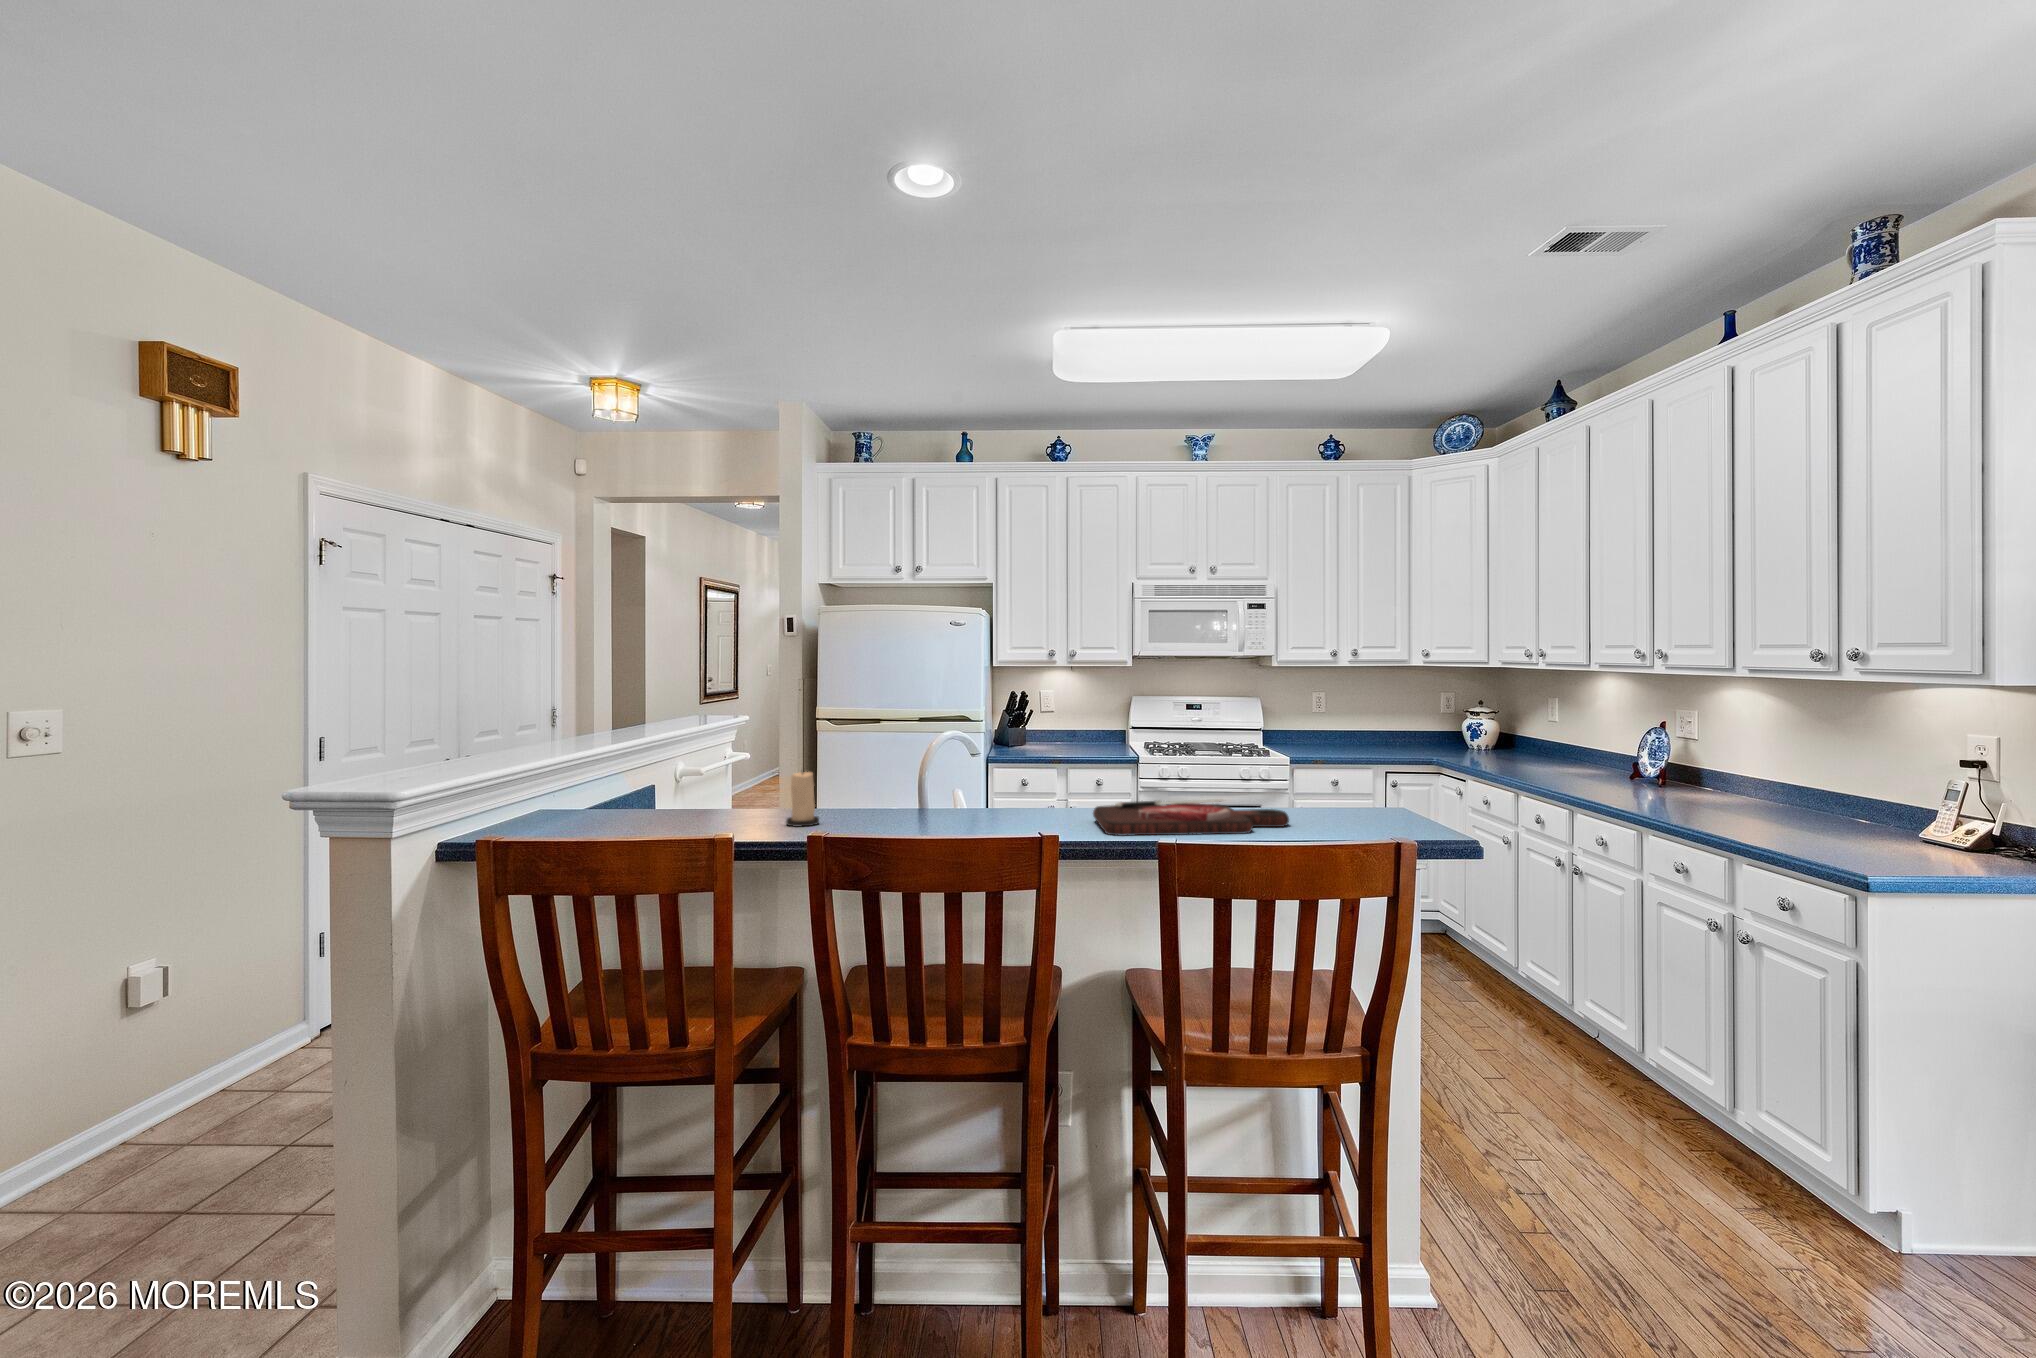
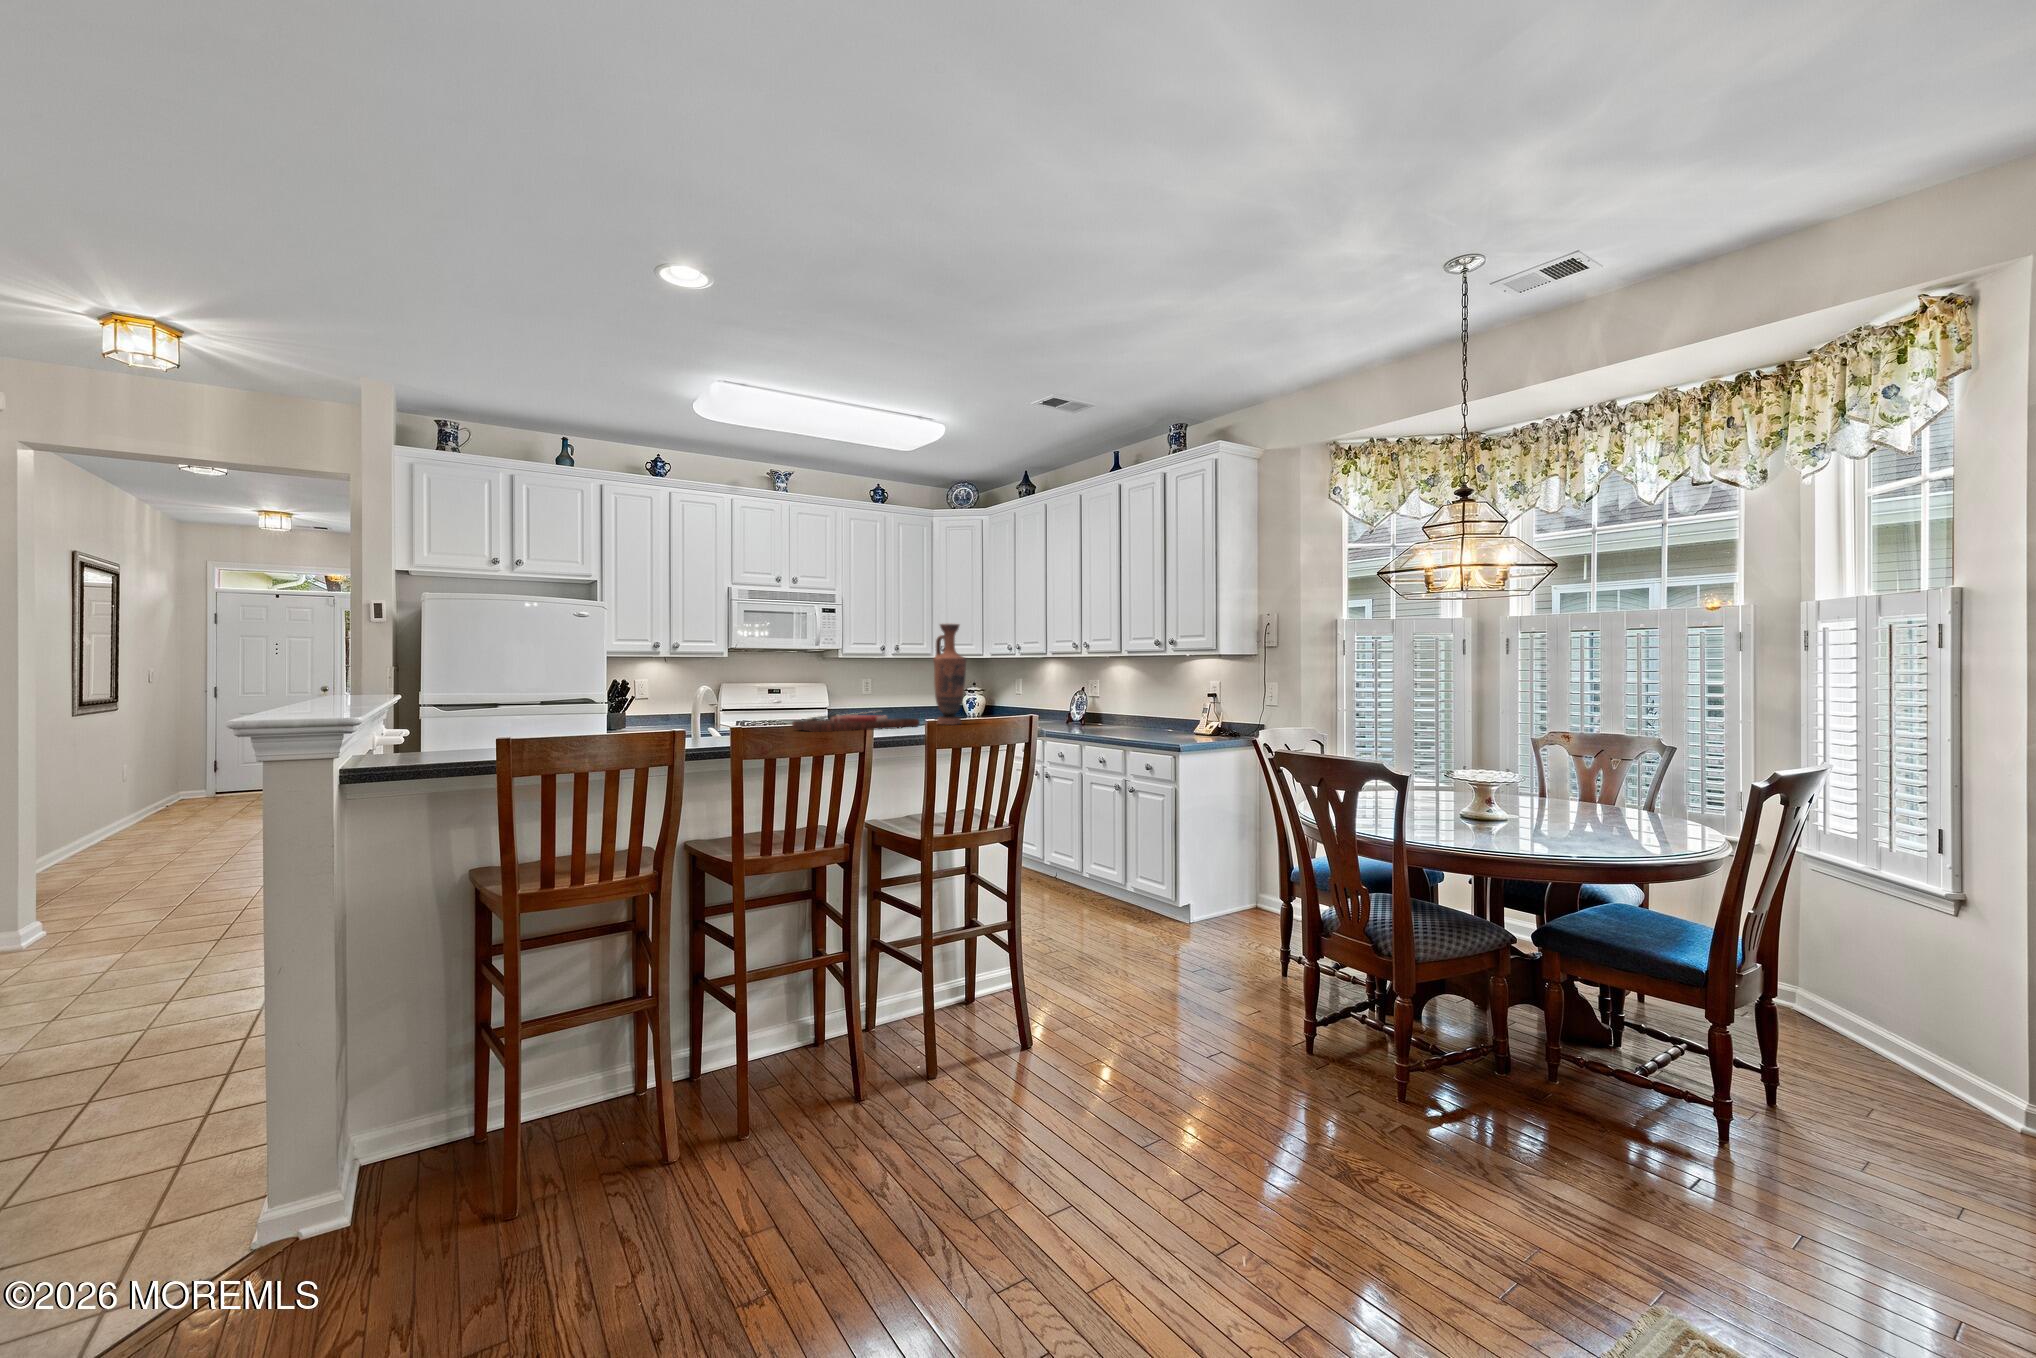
vase: none [1321,657,1379,823] -> present [933,624,967,725]
candle: present [787,771,819,827] -> none [549,695,580,740]

